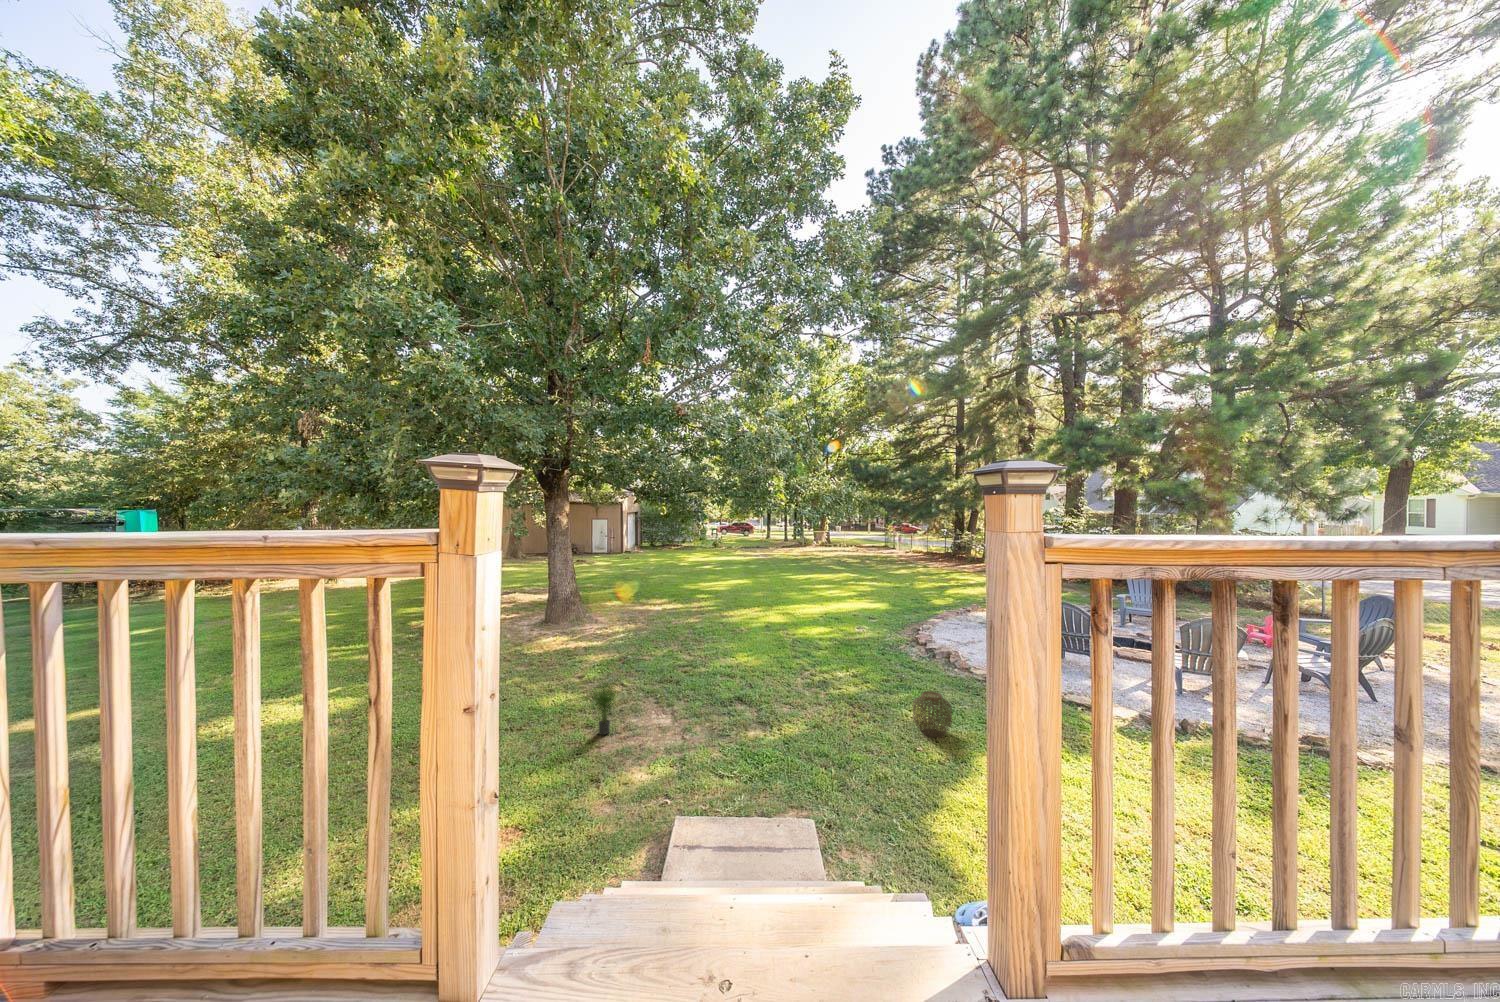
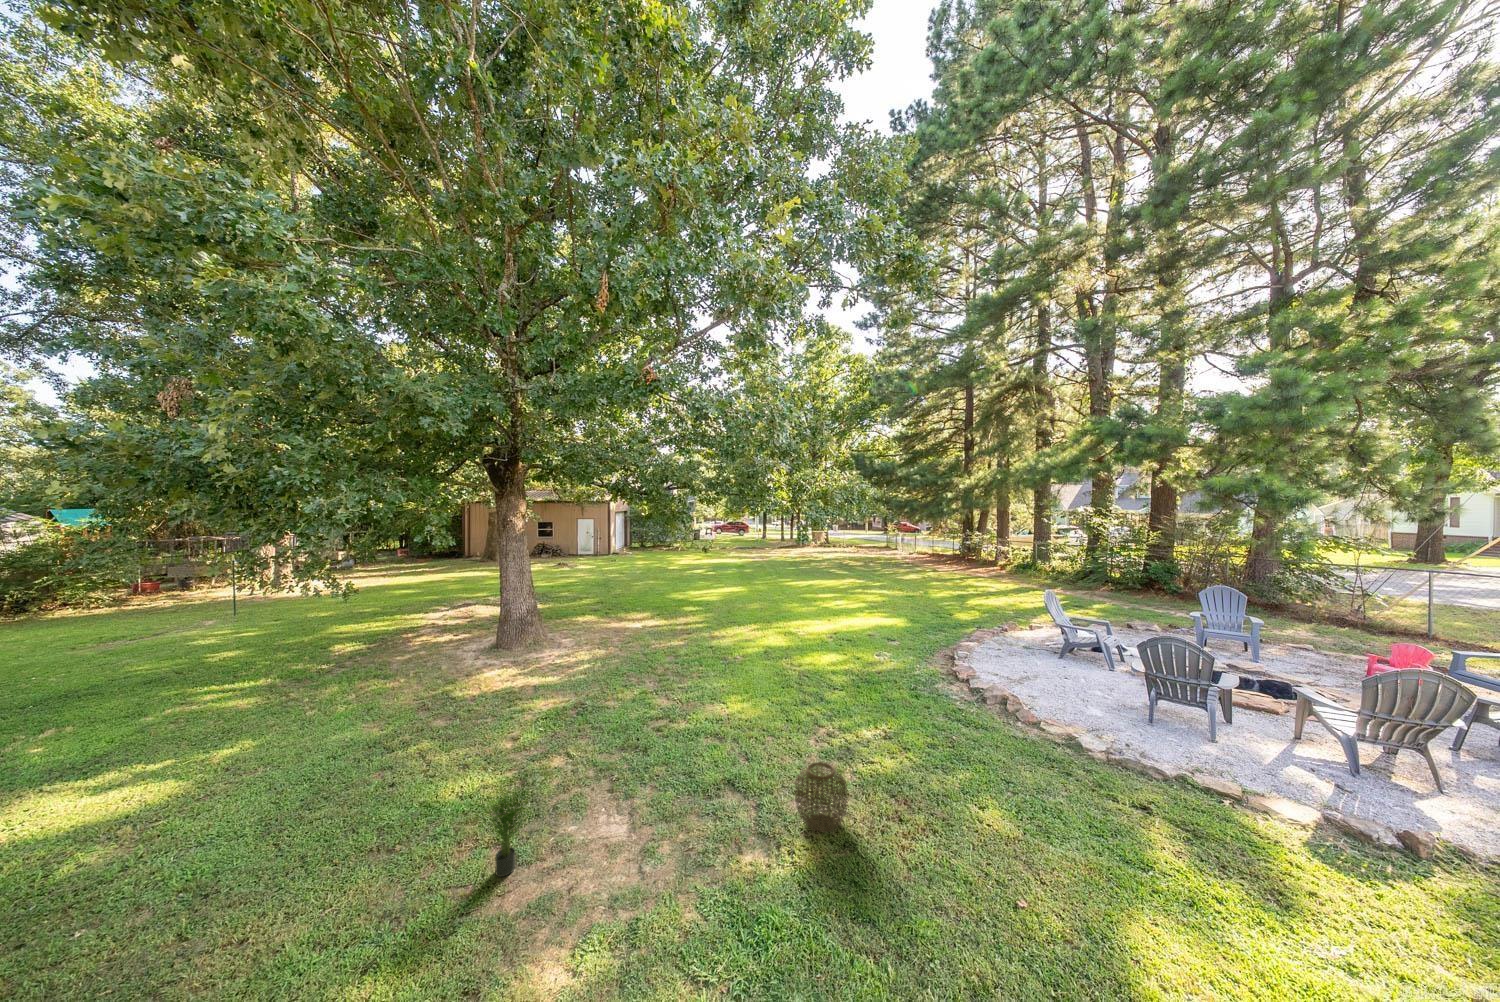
woven basket: present [913,691,952,737] -> present [795,762,847,832]

